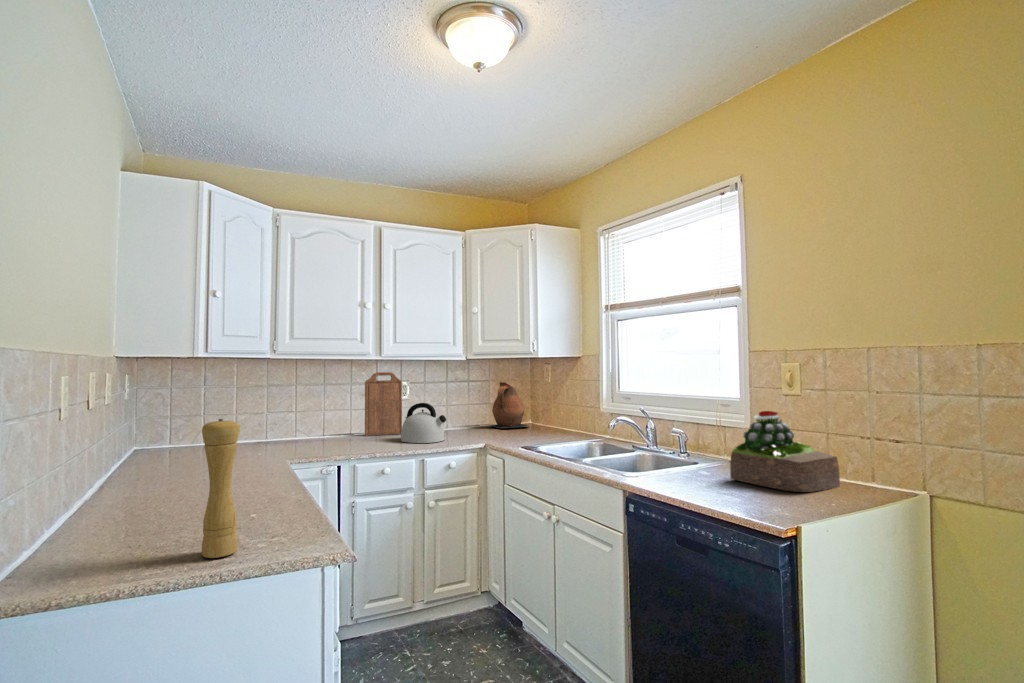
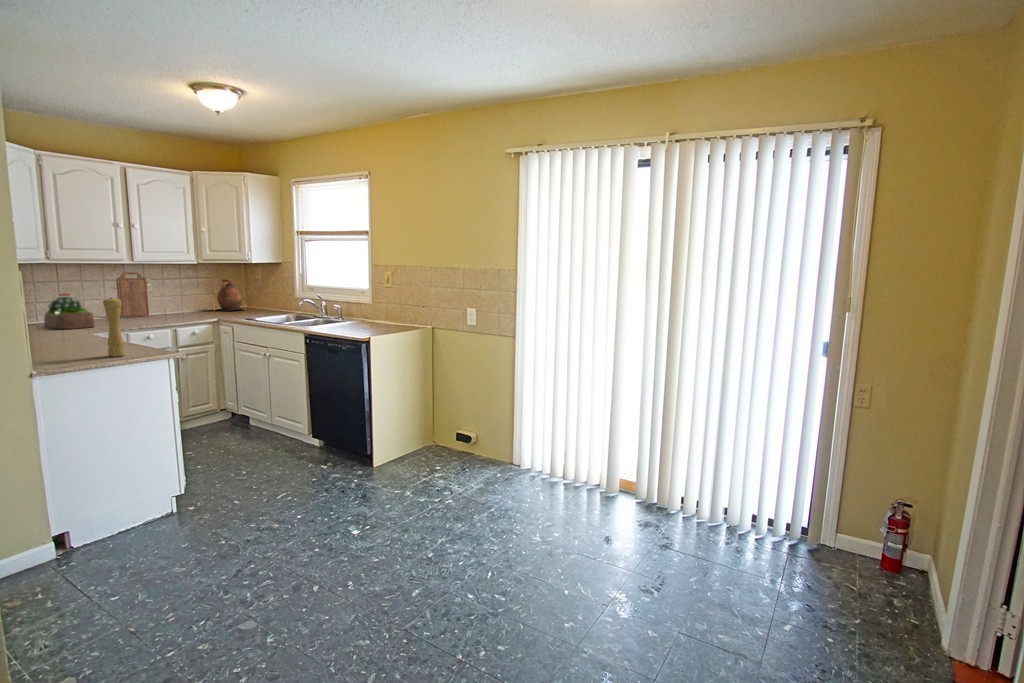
kettle: present [401,403,446,443] -> none [153,294,188,320]
succulent plant: present [730,411,840,492] -> present [44,294,94,329]

